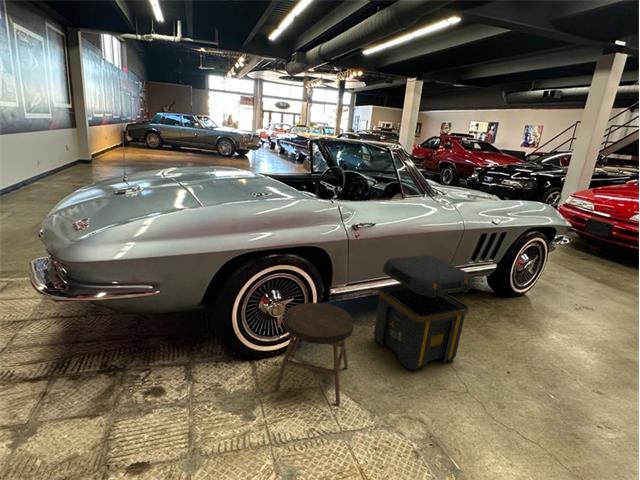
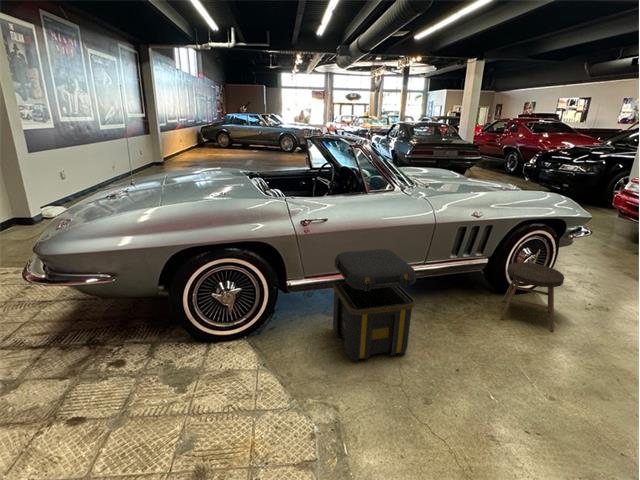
stool: present [274,303,354,405] -> present [500,262,564,332]

